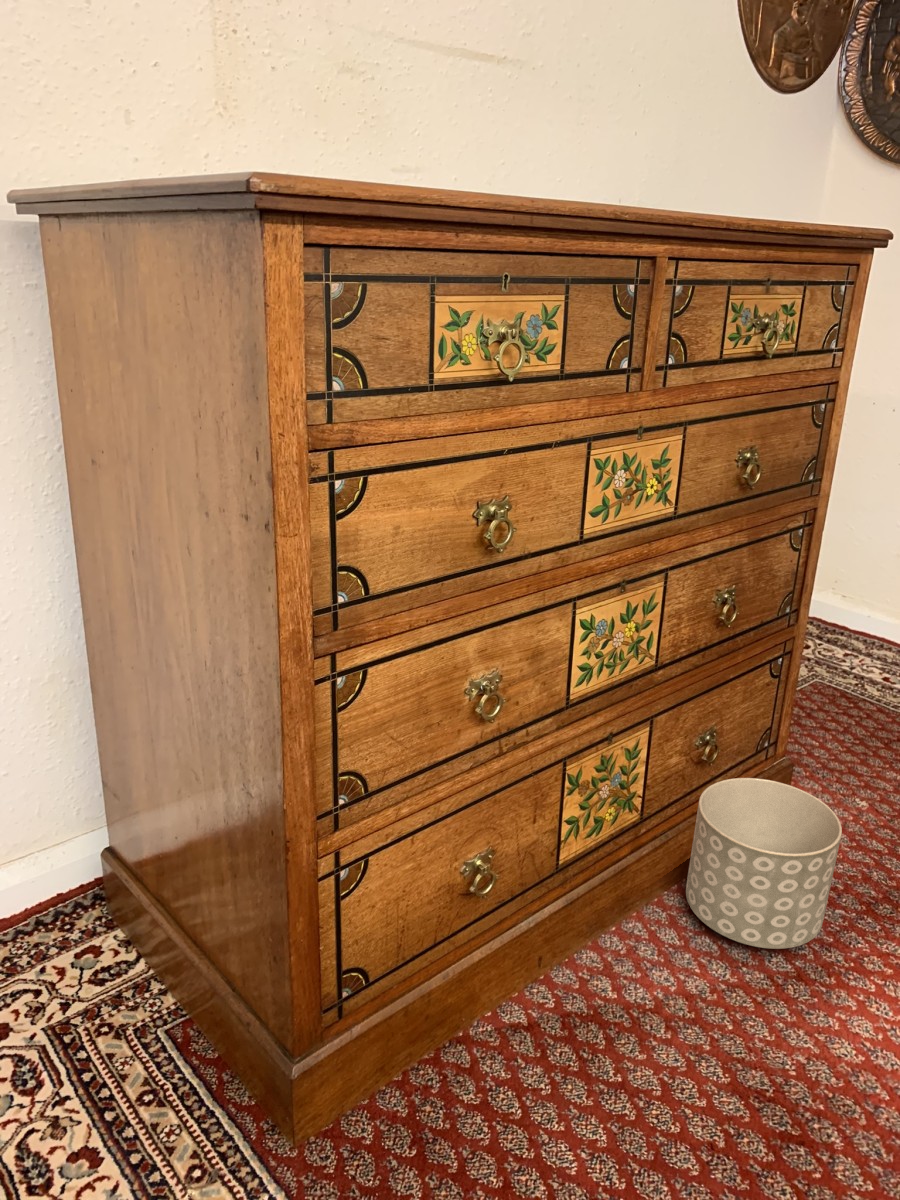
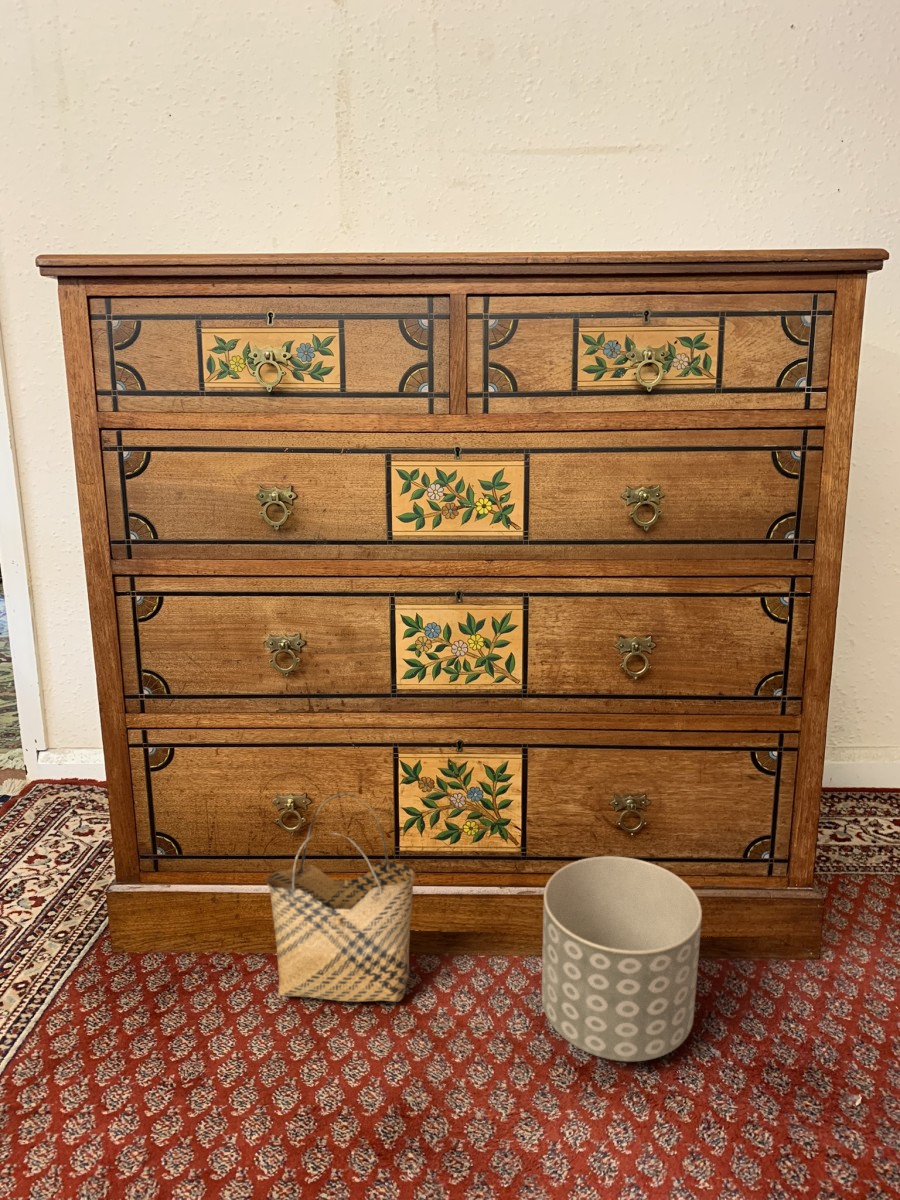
woven basket: none [515,828,639,1079] -> present [266,792,415,1002]

